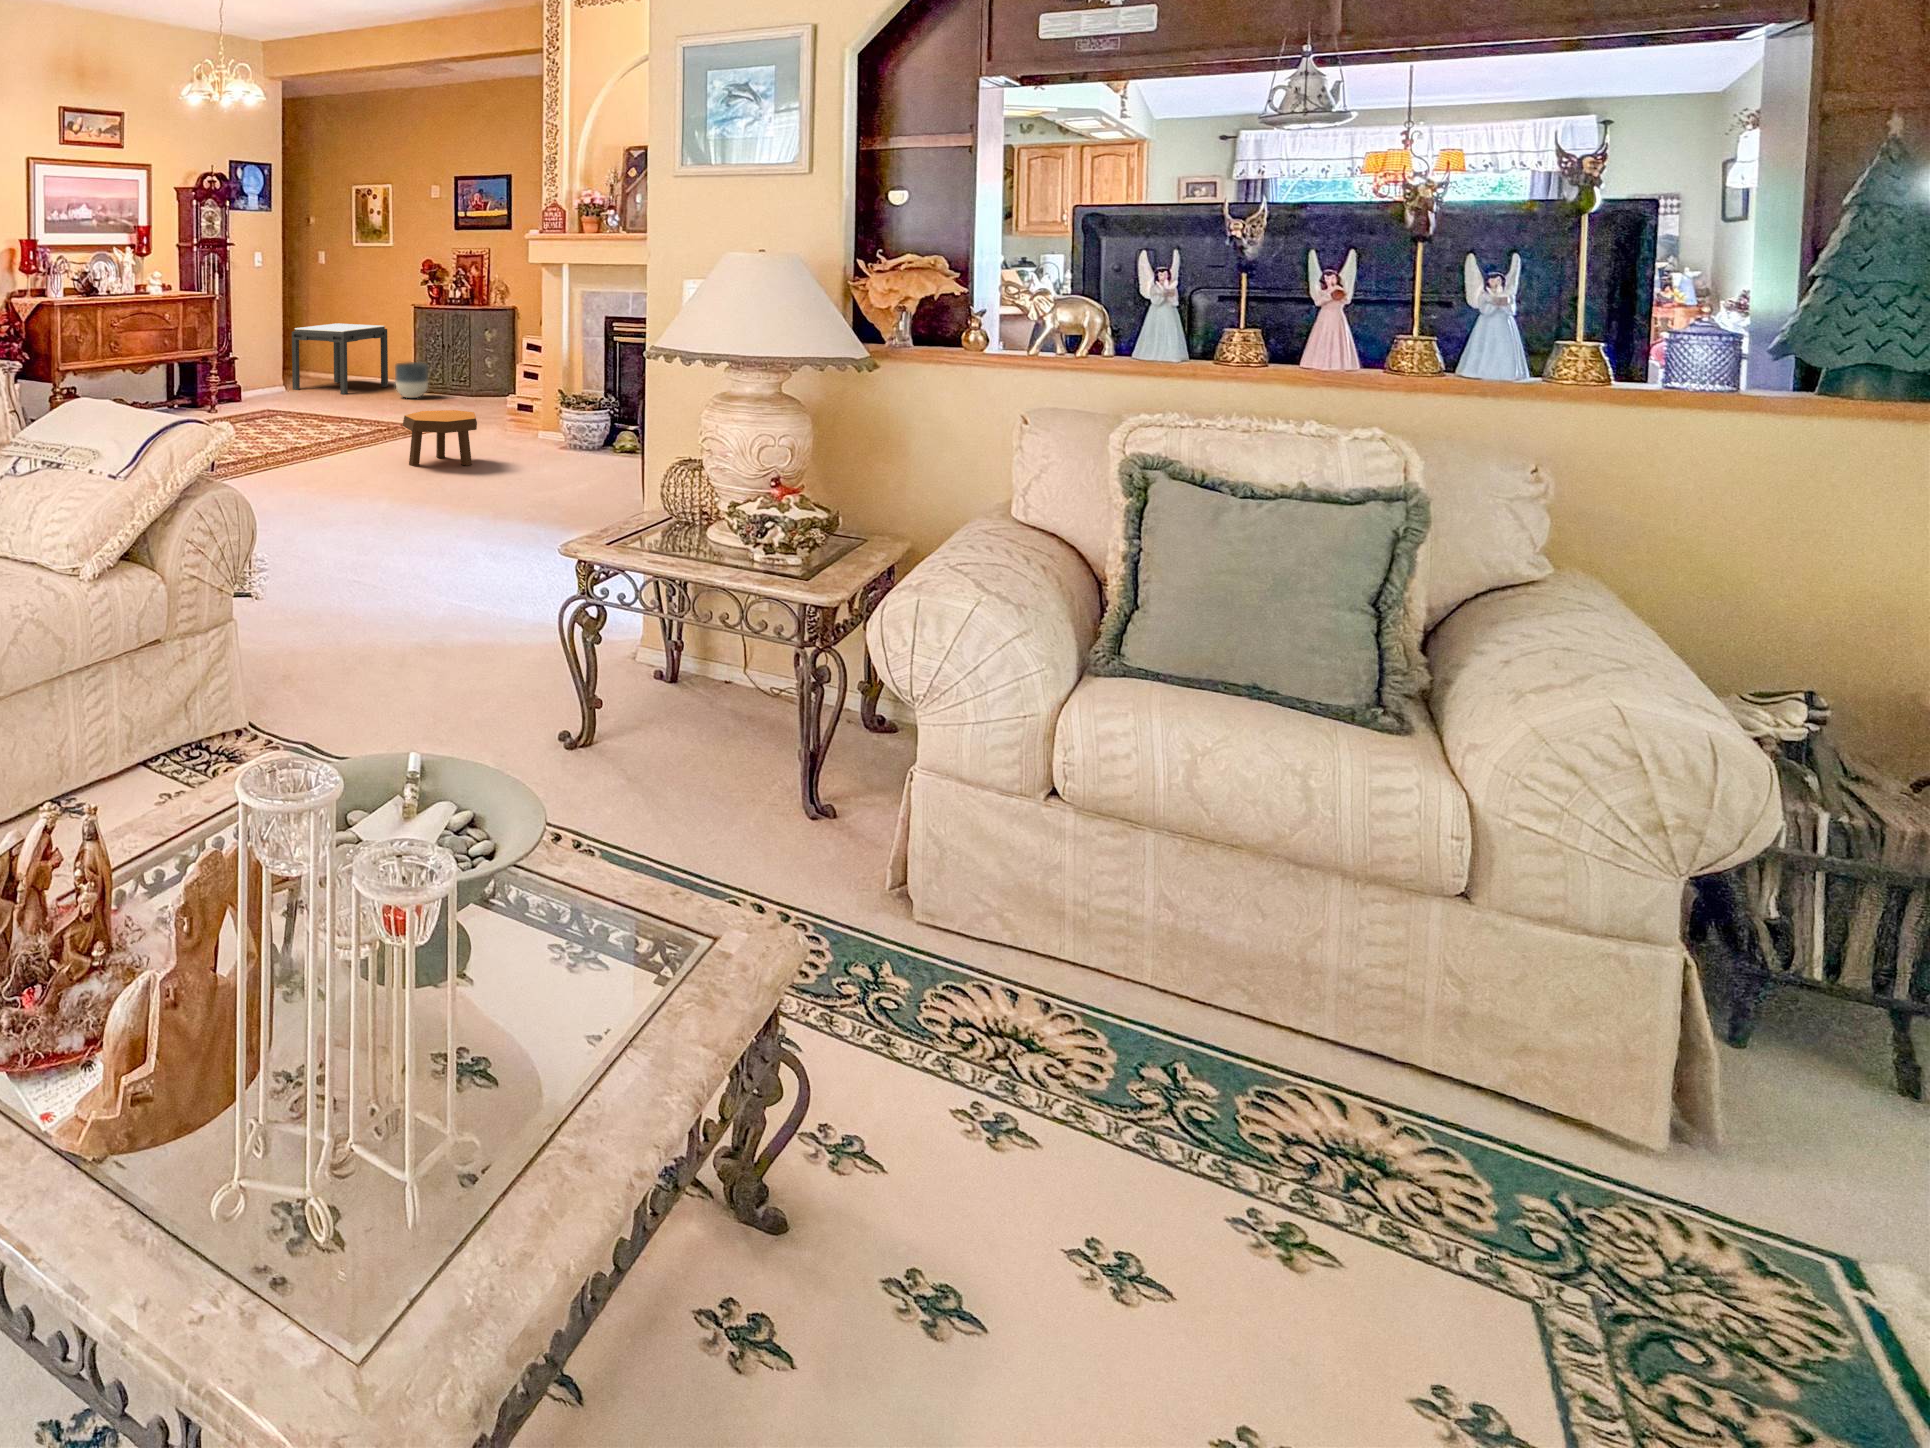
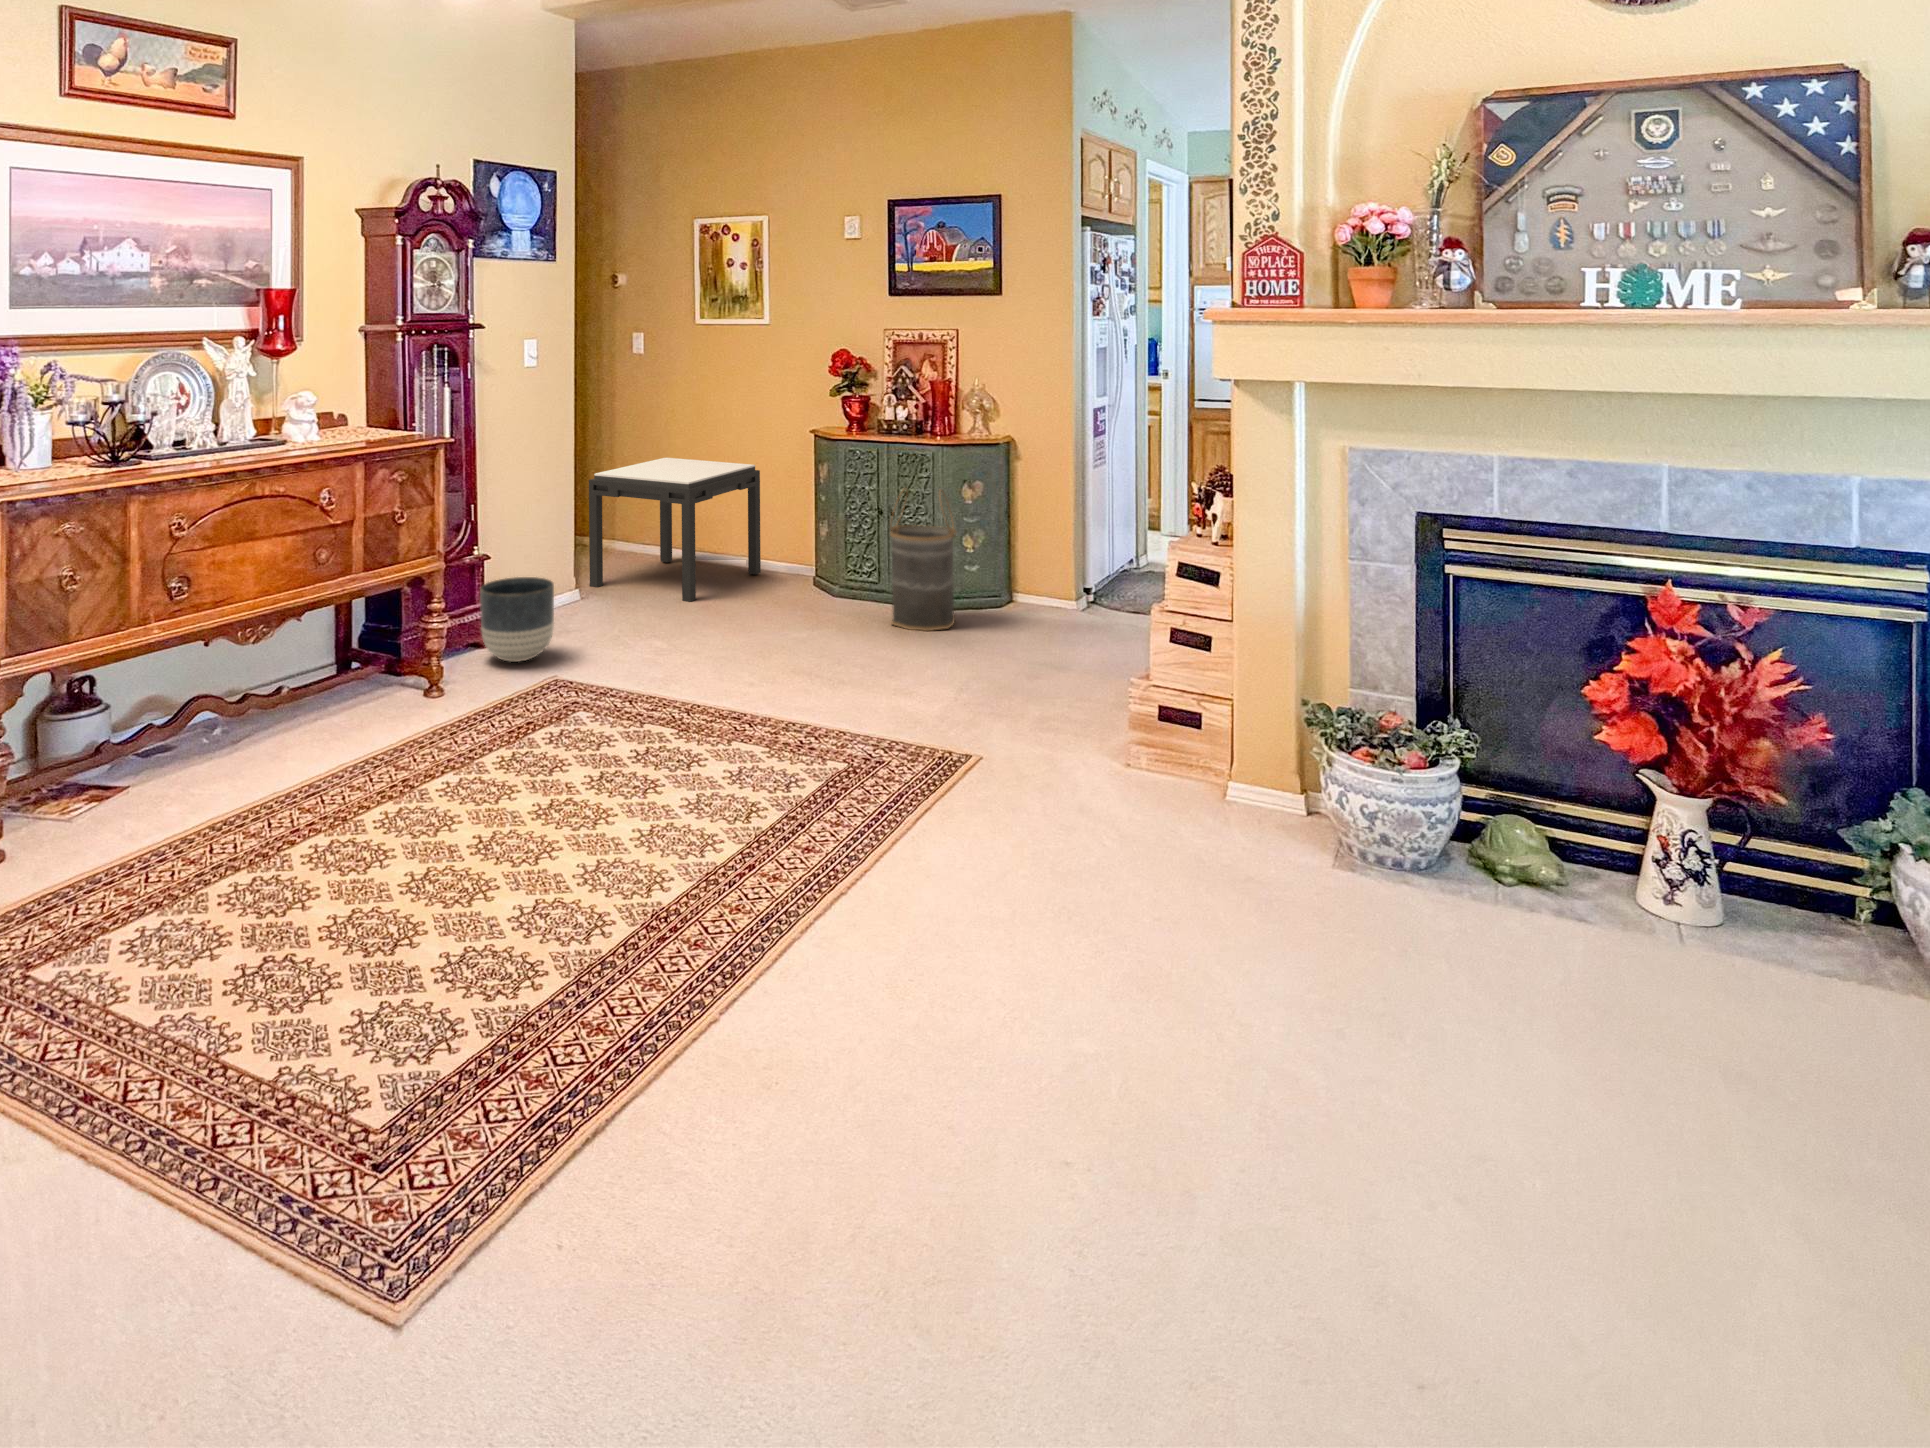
basket: none [444,331,481,404] -> present [890,489,956,631]
planter: present [395,362,428,398] -> present [480,577,554,662]
footstool: present [402,410,477,466] -> none [967,795,1206,1019]

